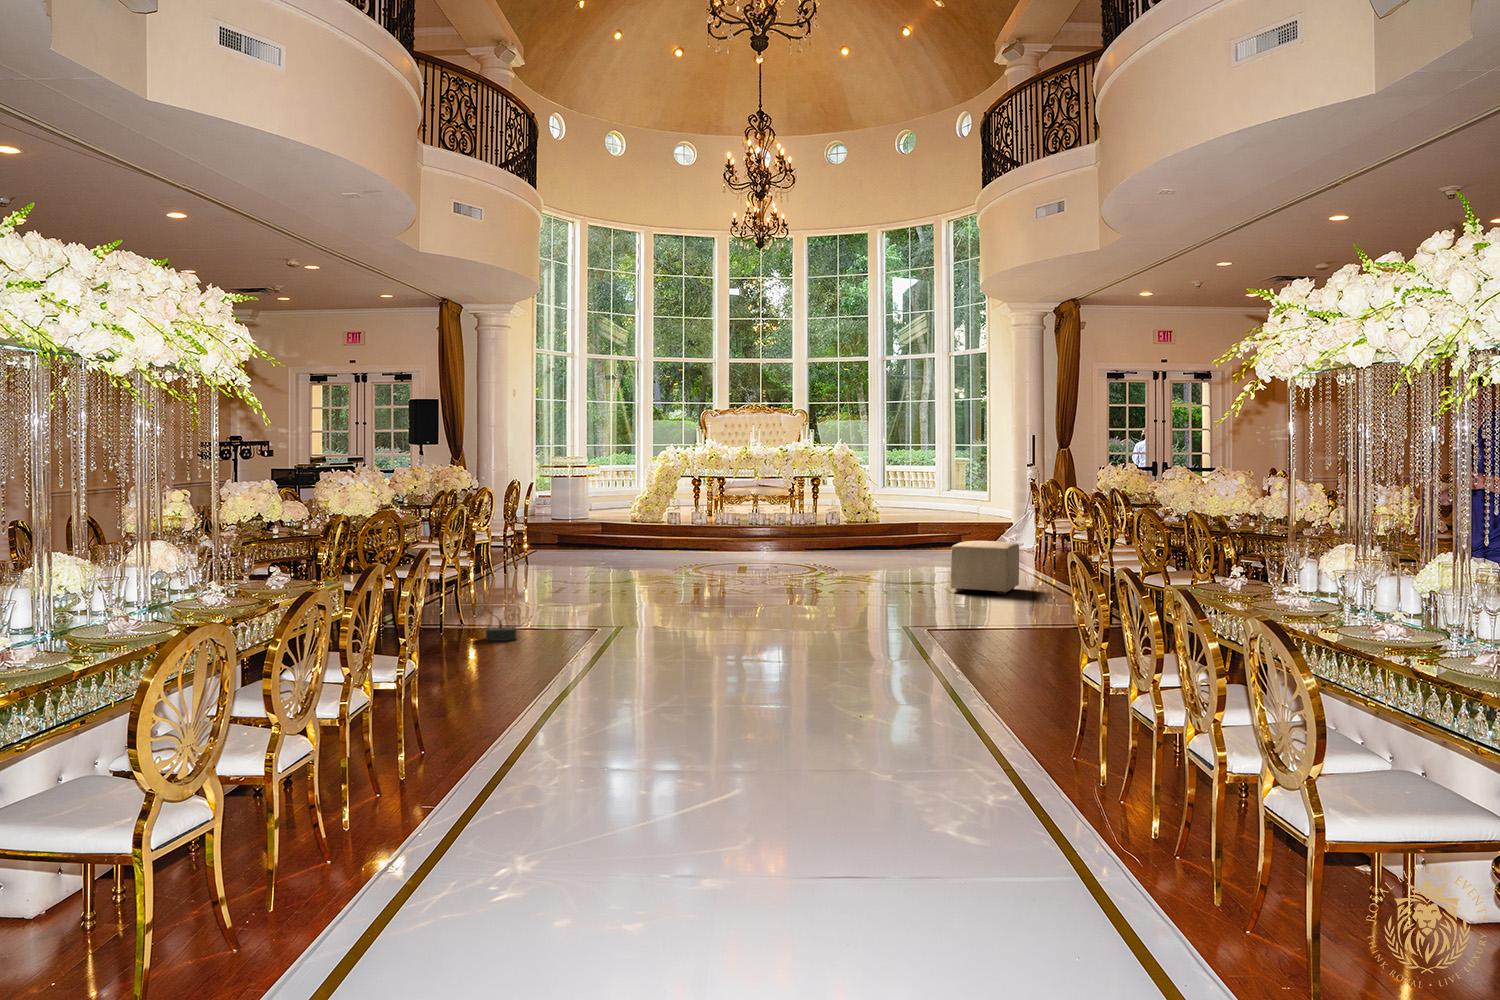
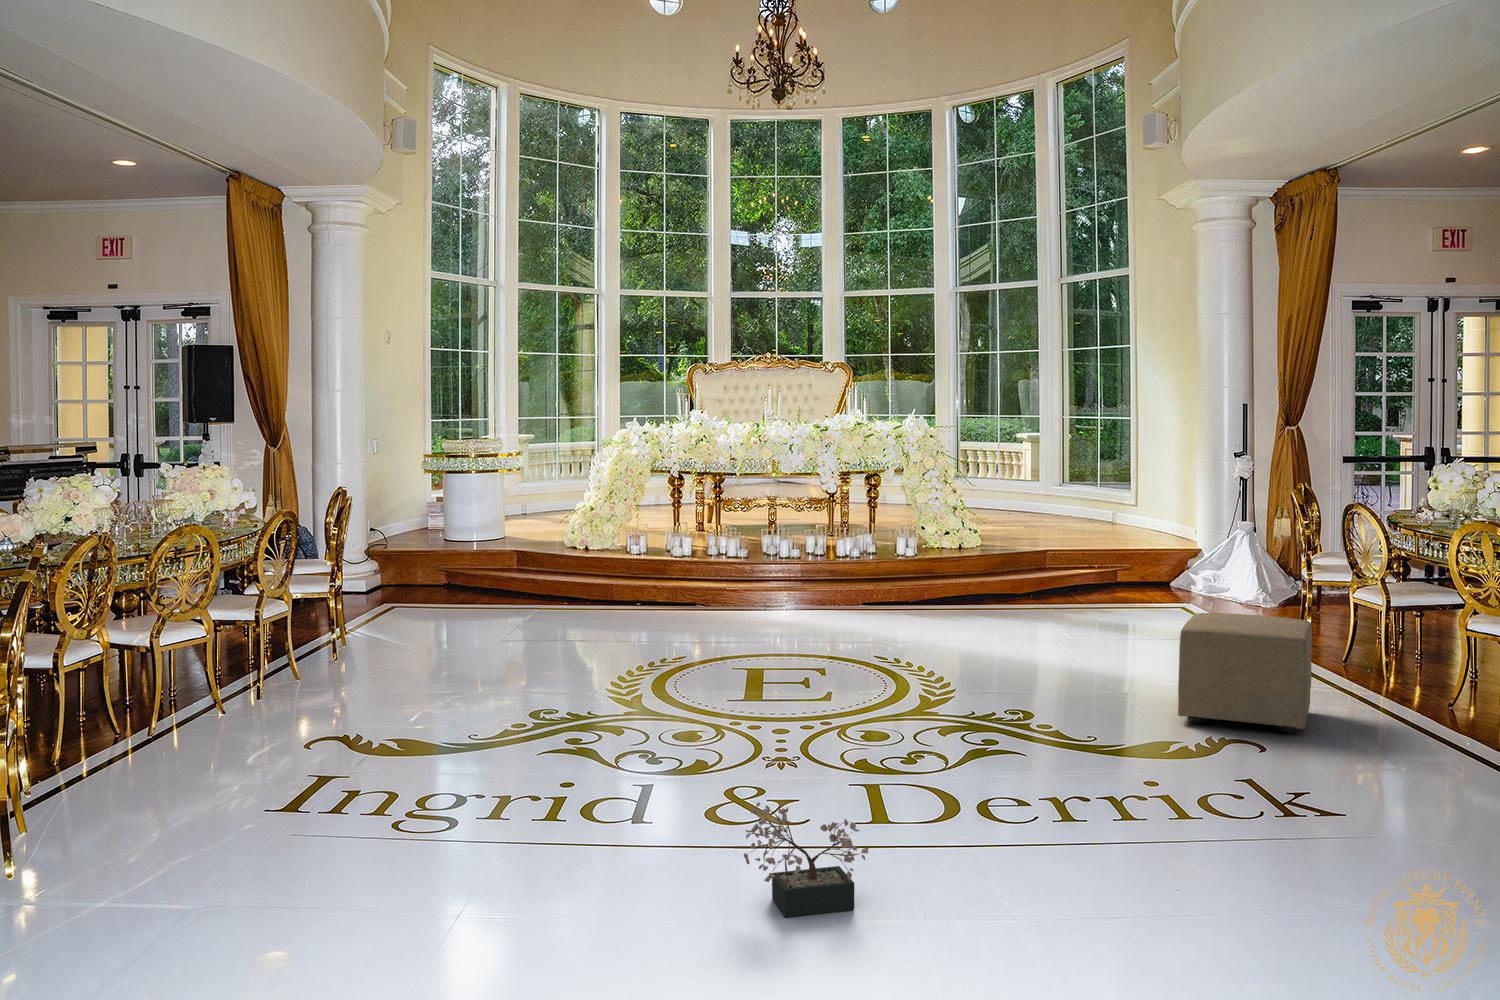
decorative plant: present [473,599,523,642] -> present [744,802,869,917]

